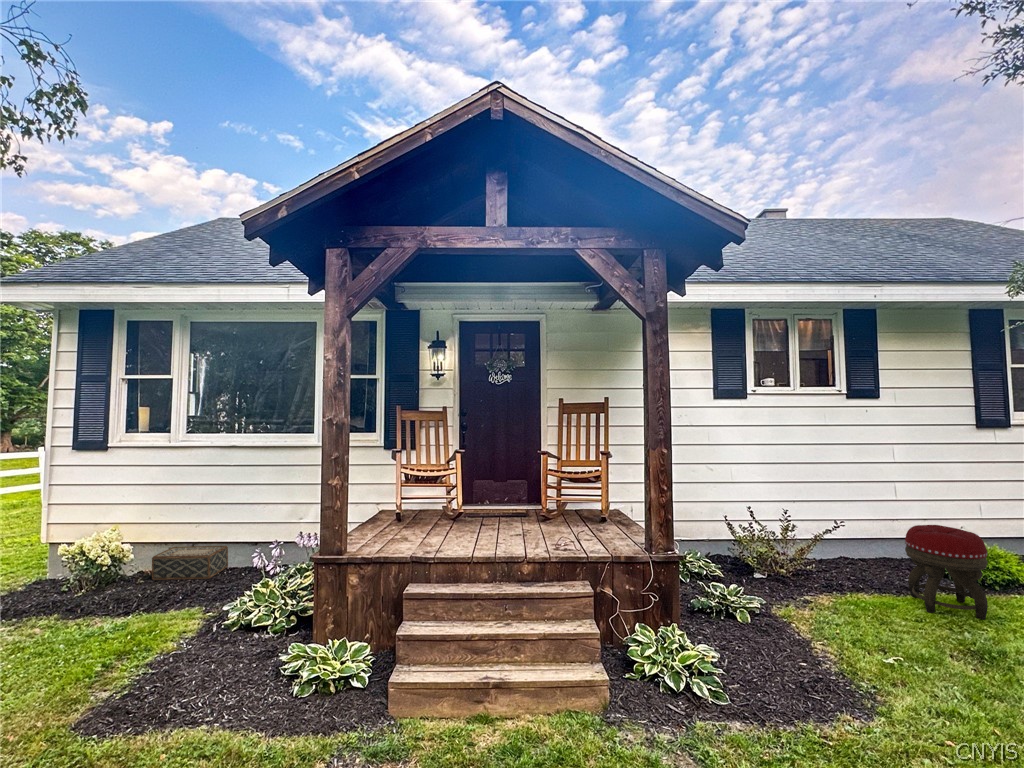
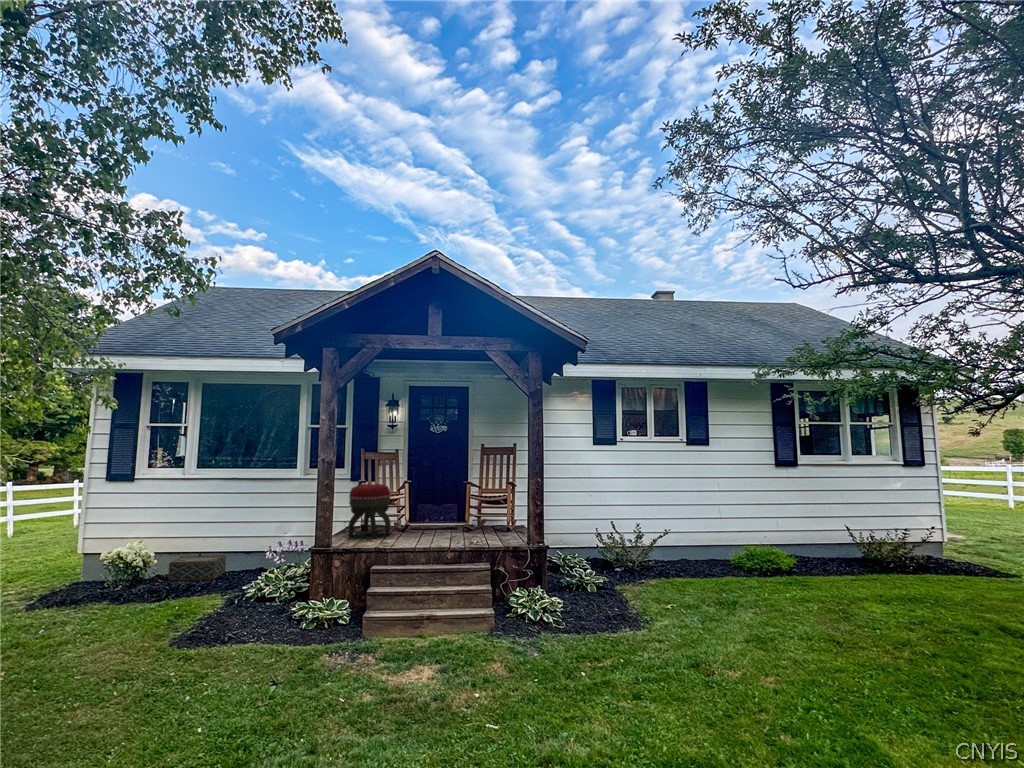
footstool: present [905,525,988,620] -> present [348,484,391,539]

